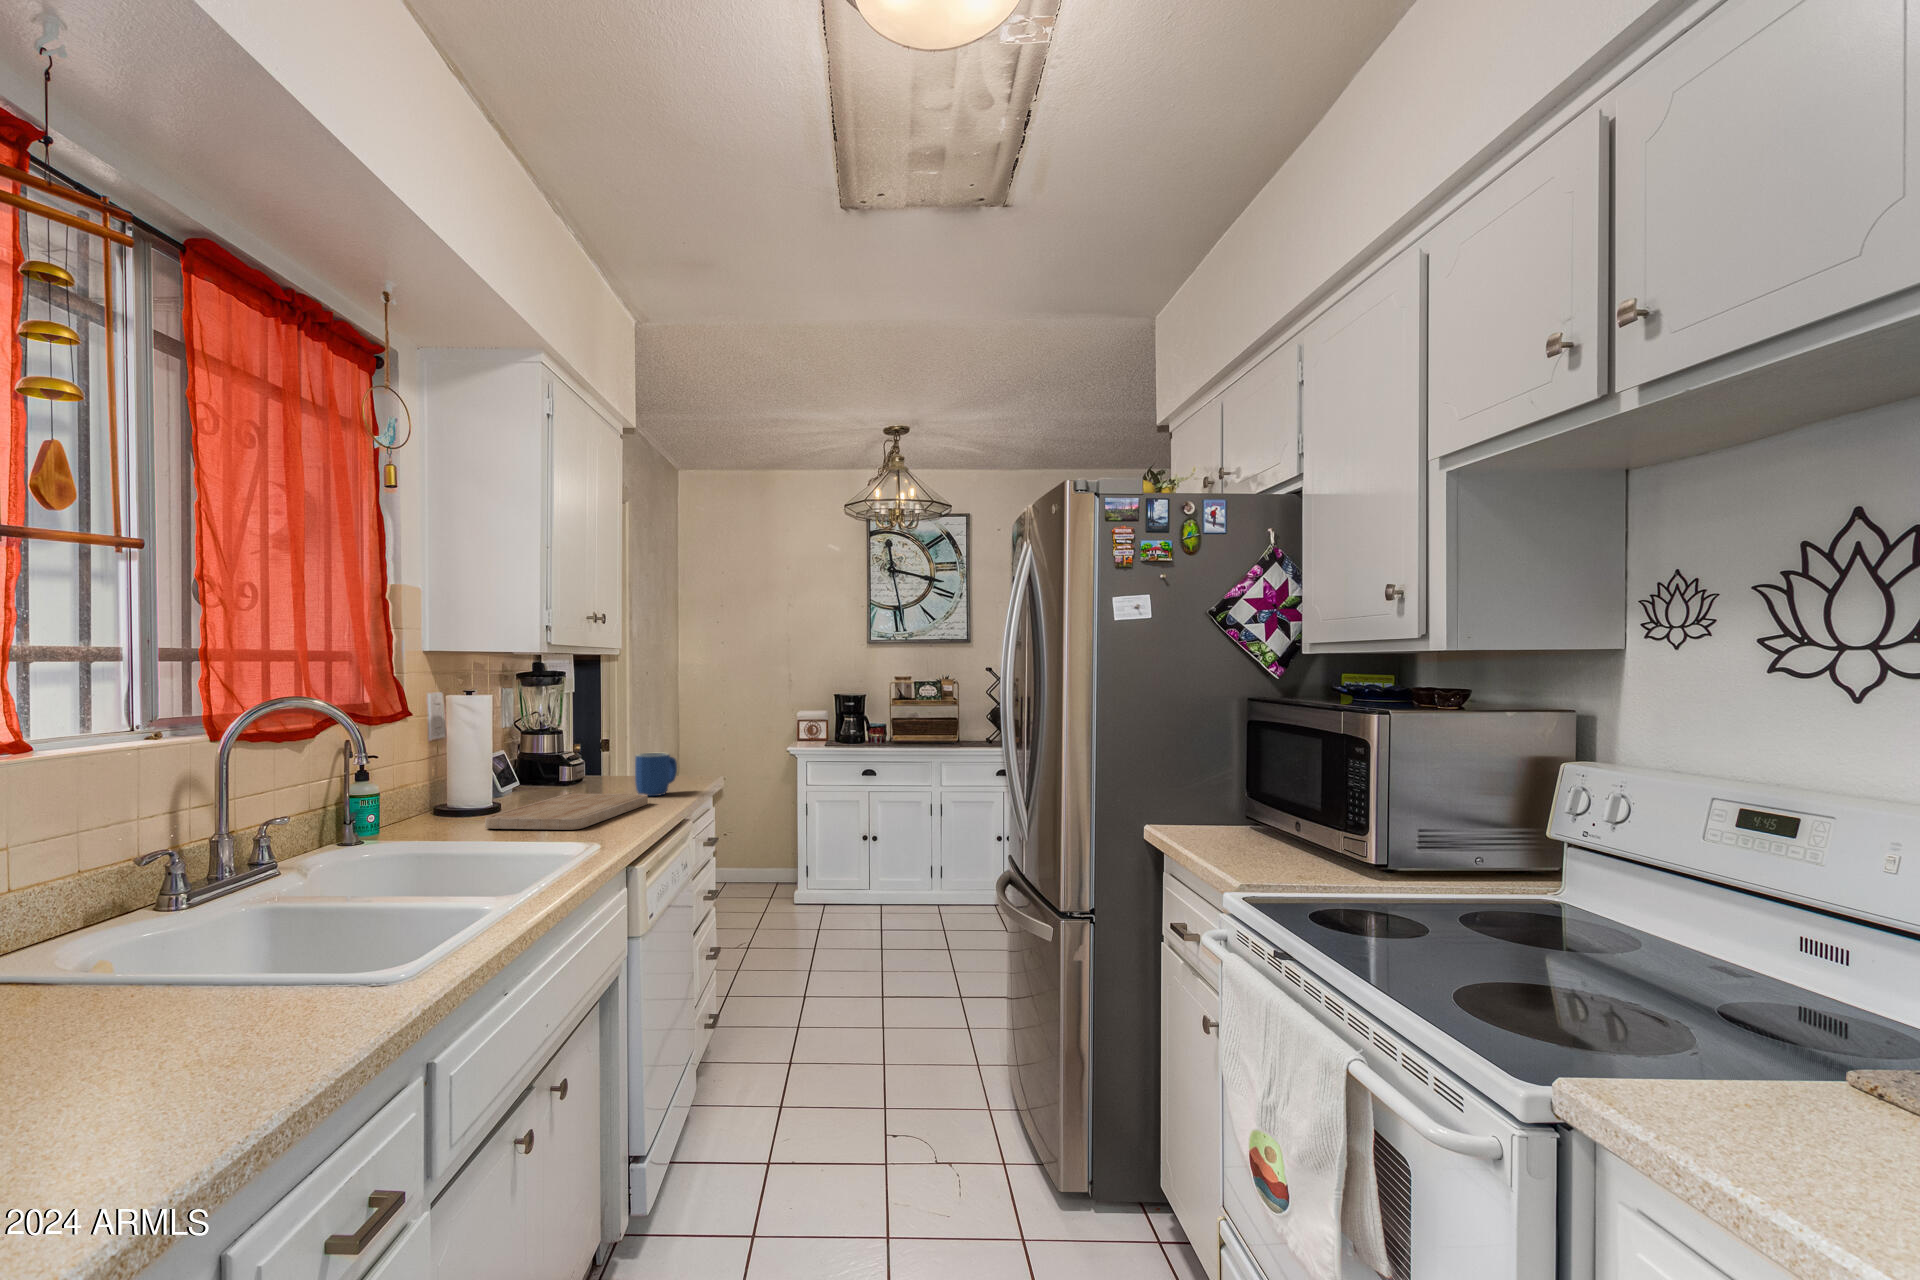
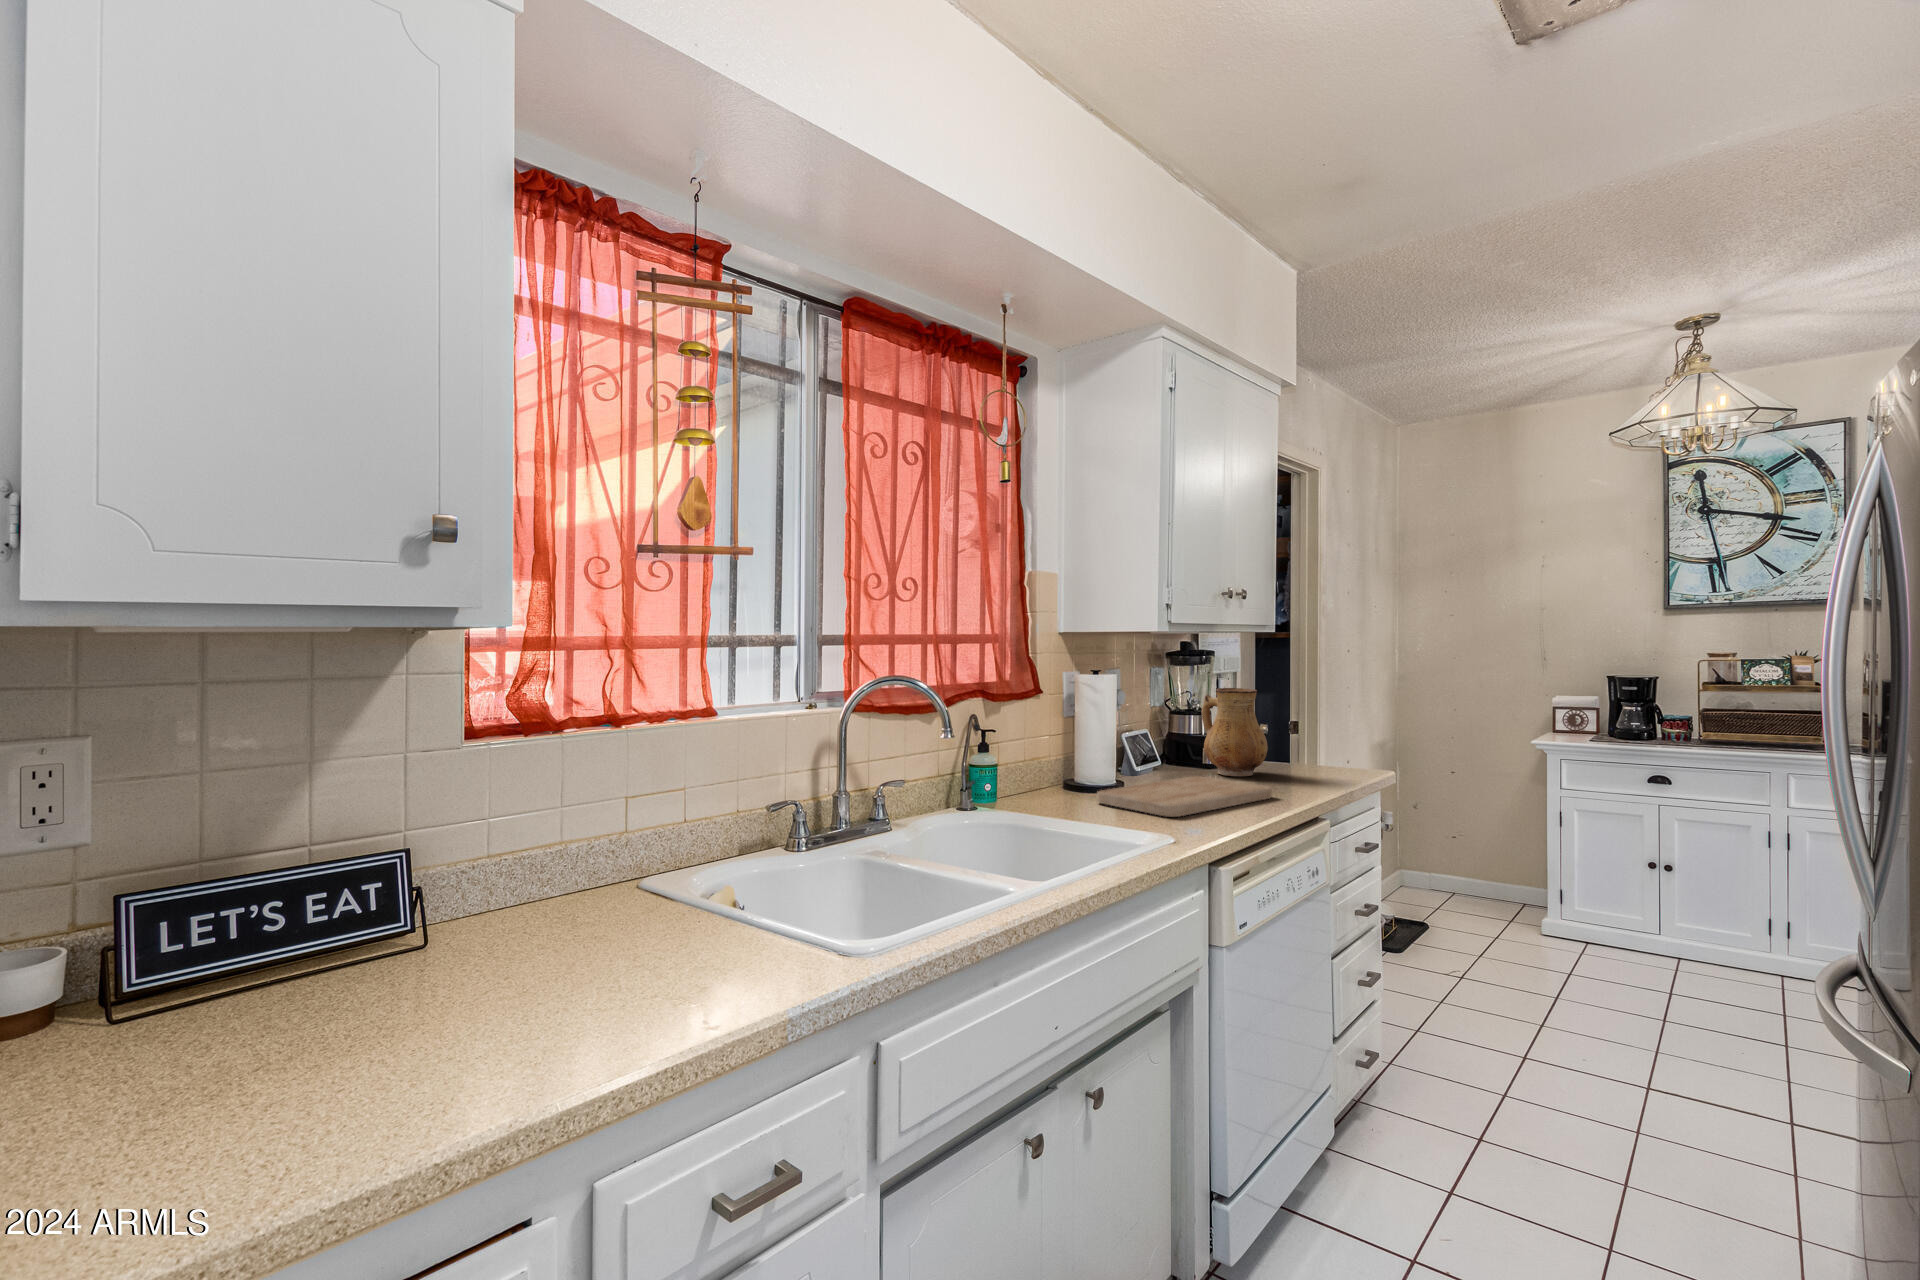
ceramic pitcher: none [559,709,625,792] -> present [1202,688,1268,776]
mug: present [635,753,677,796] -> none [1268,740,1318,789]

